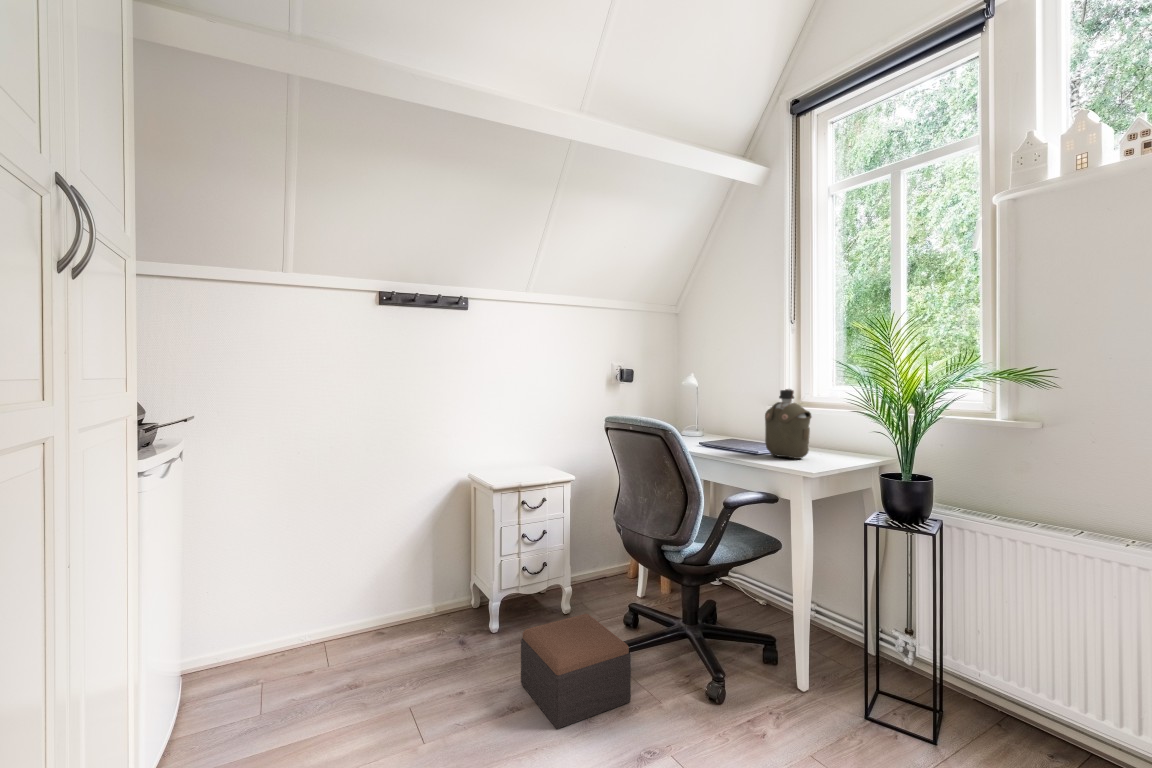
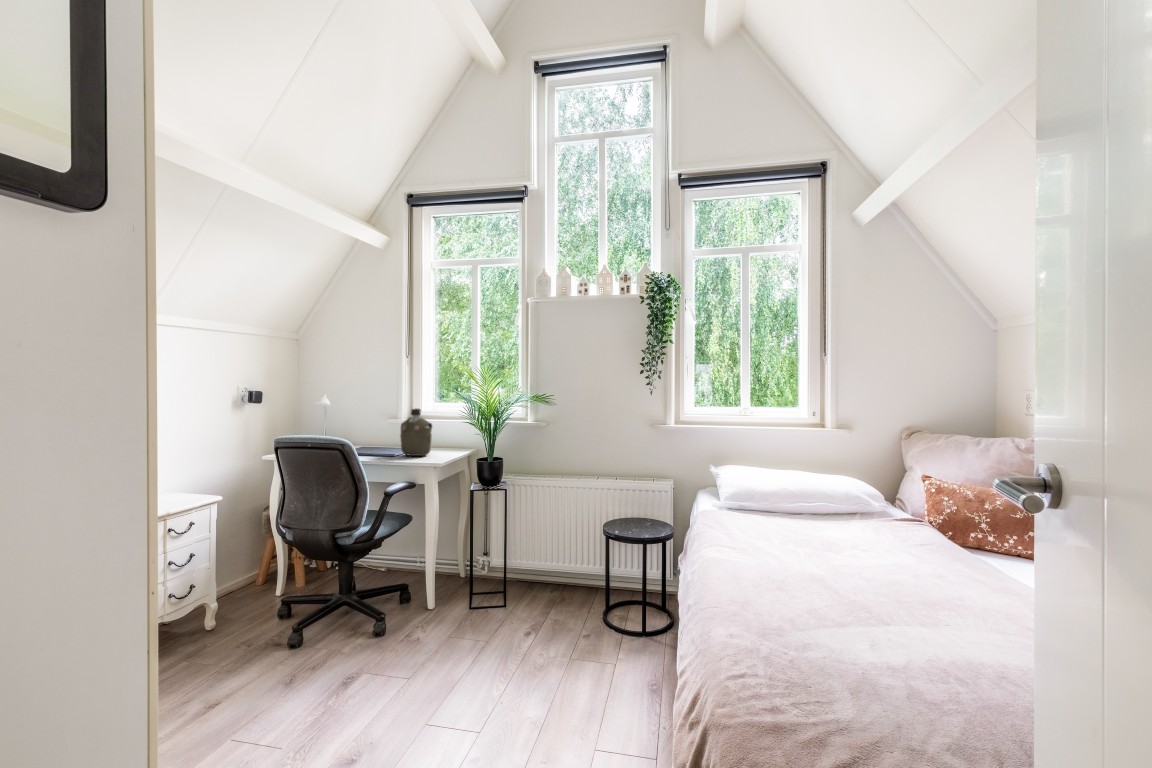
footstool: present [521,614,631,729] -> none [206,609,318,700]

